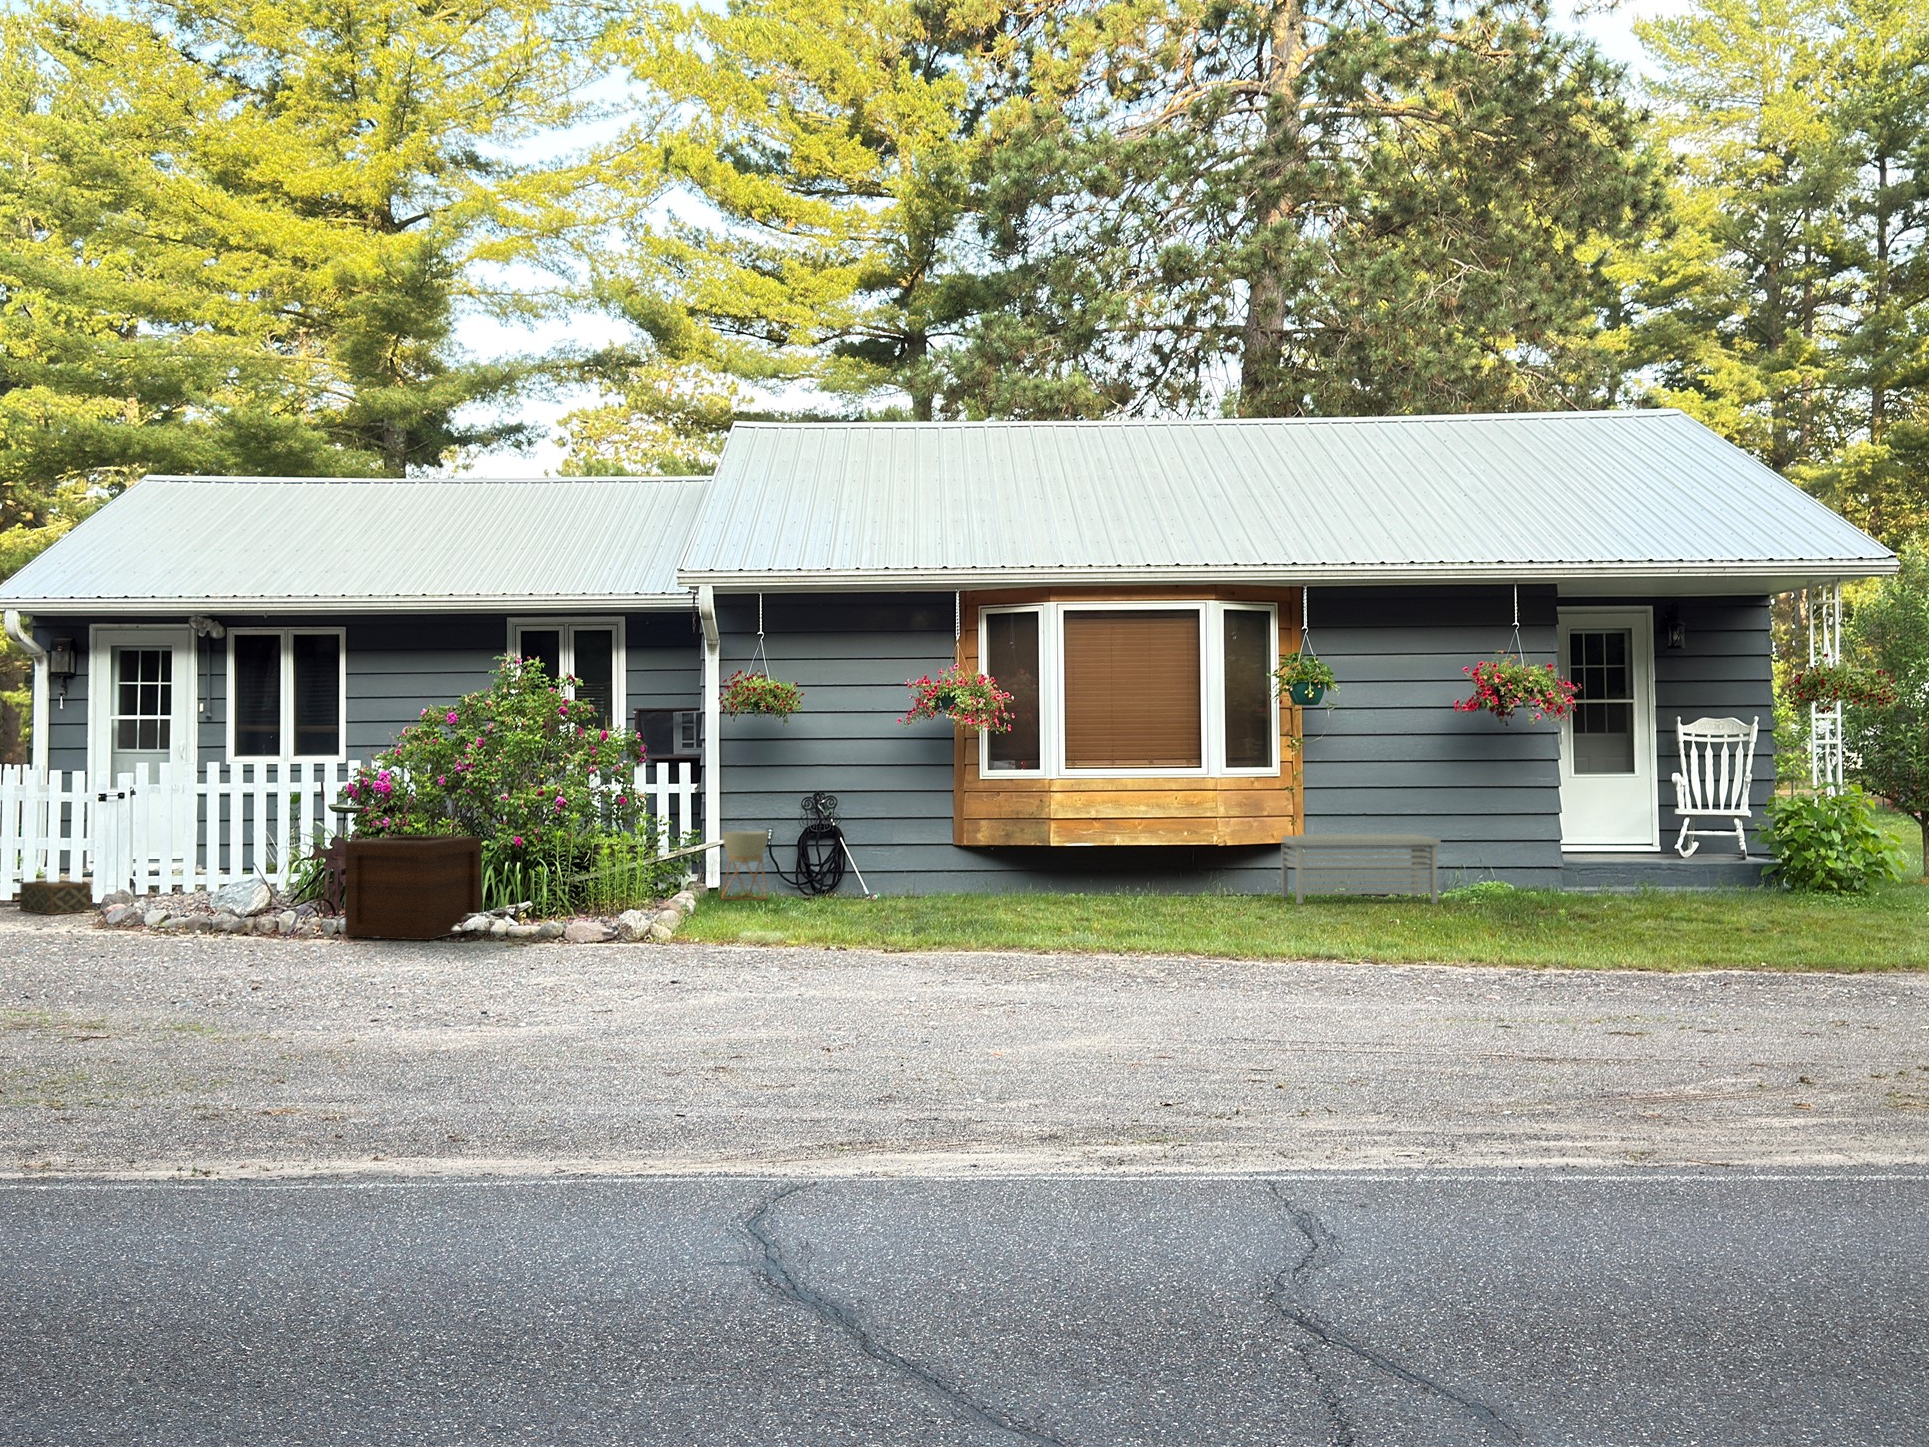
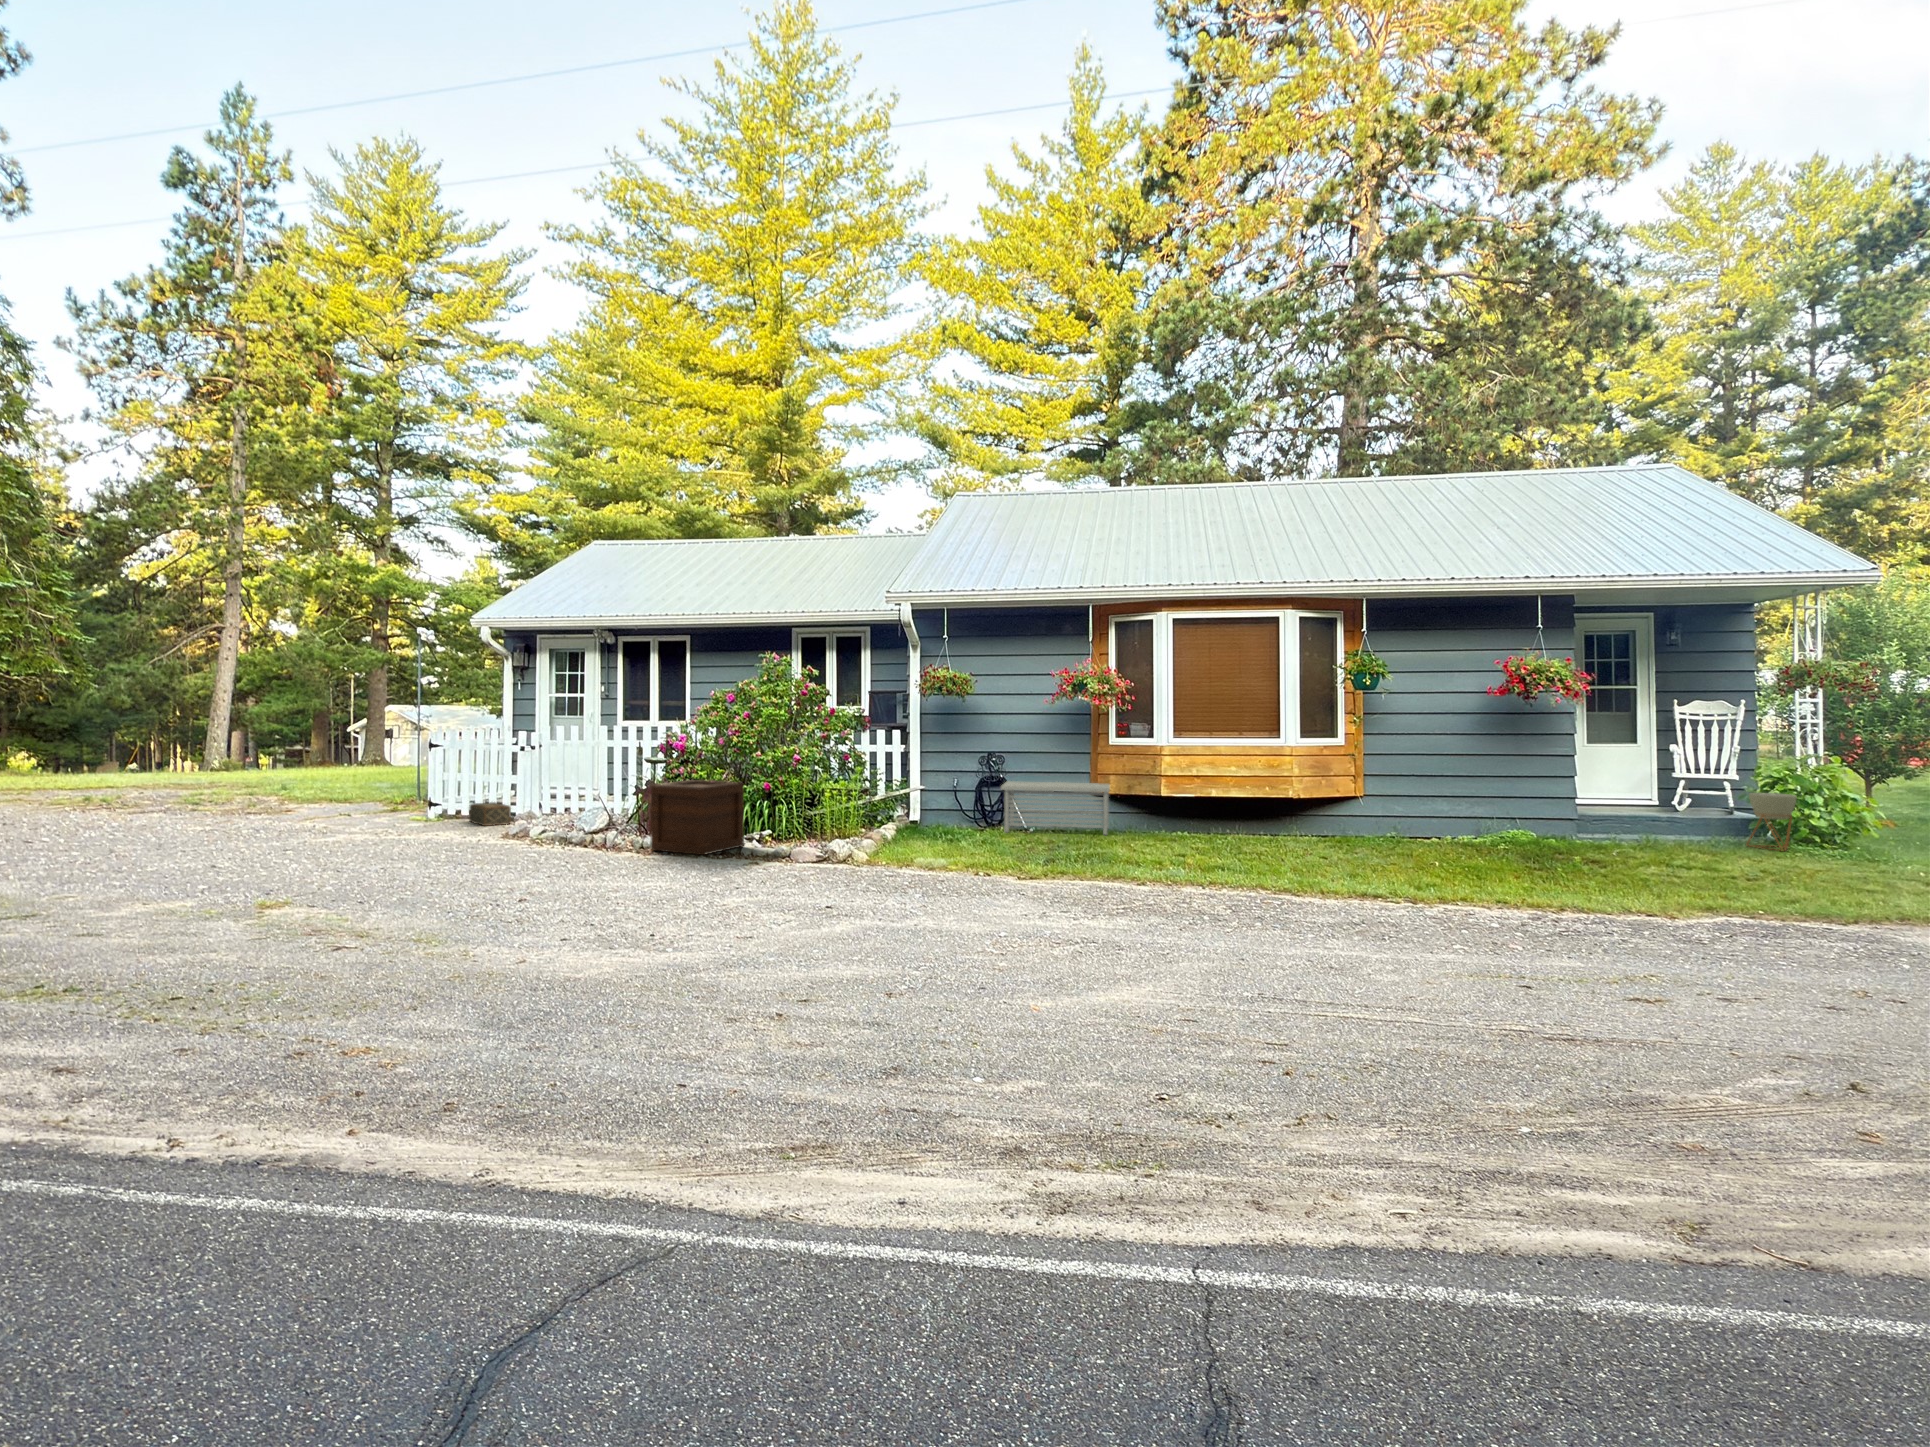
planter: present [721,831,768,900] -> present [1746,793,1797,851]
storage bench: present [1282,834,1441,904] -> present [1001,781,1110,835]

